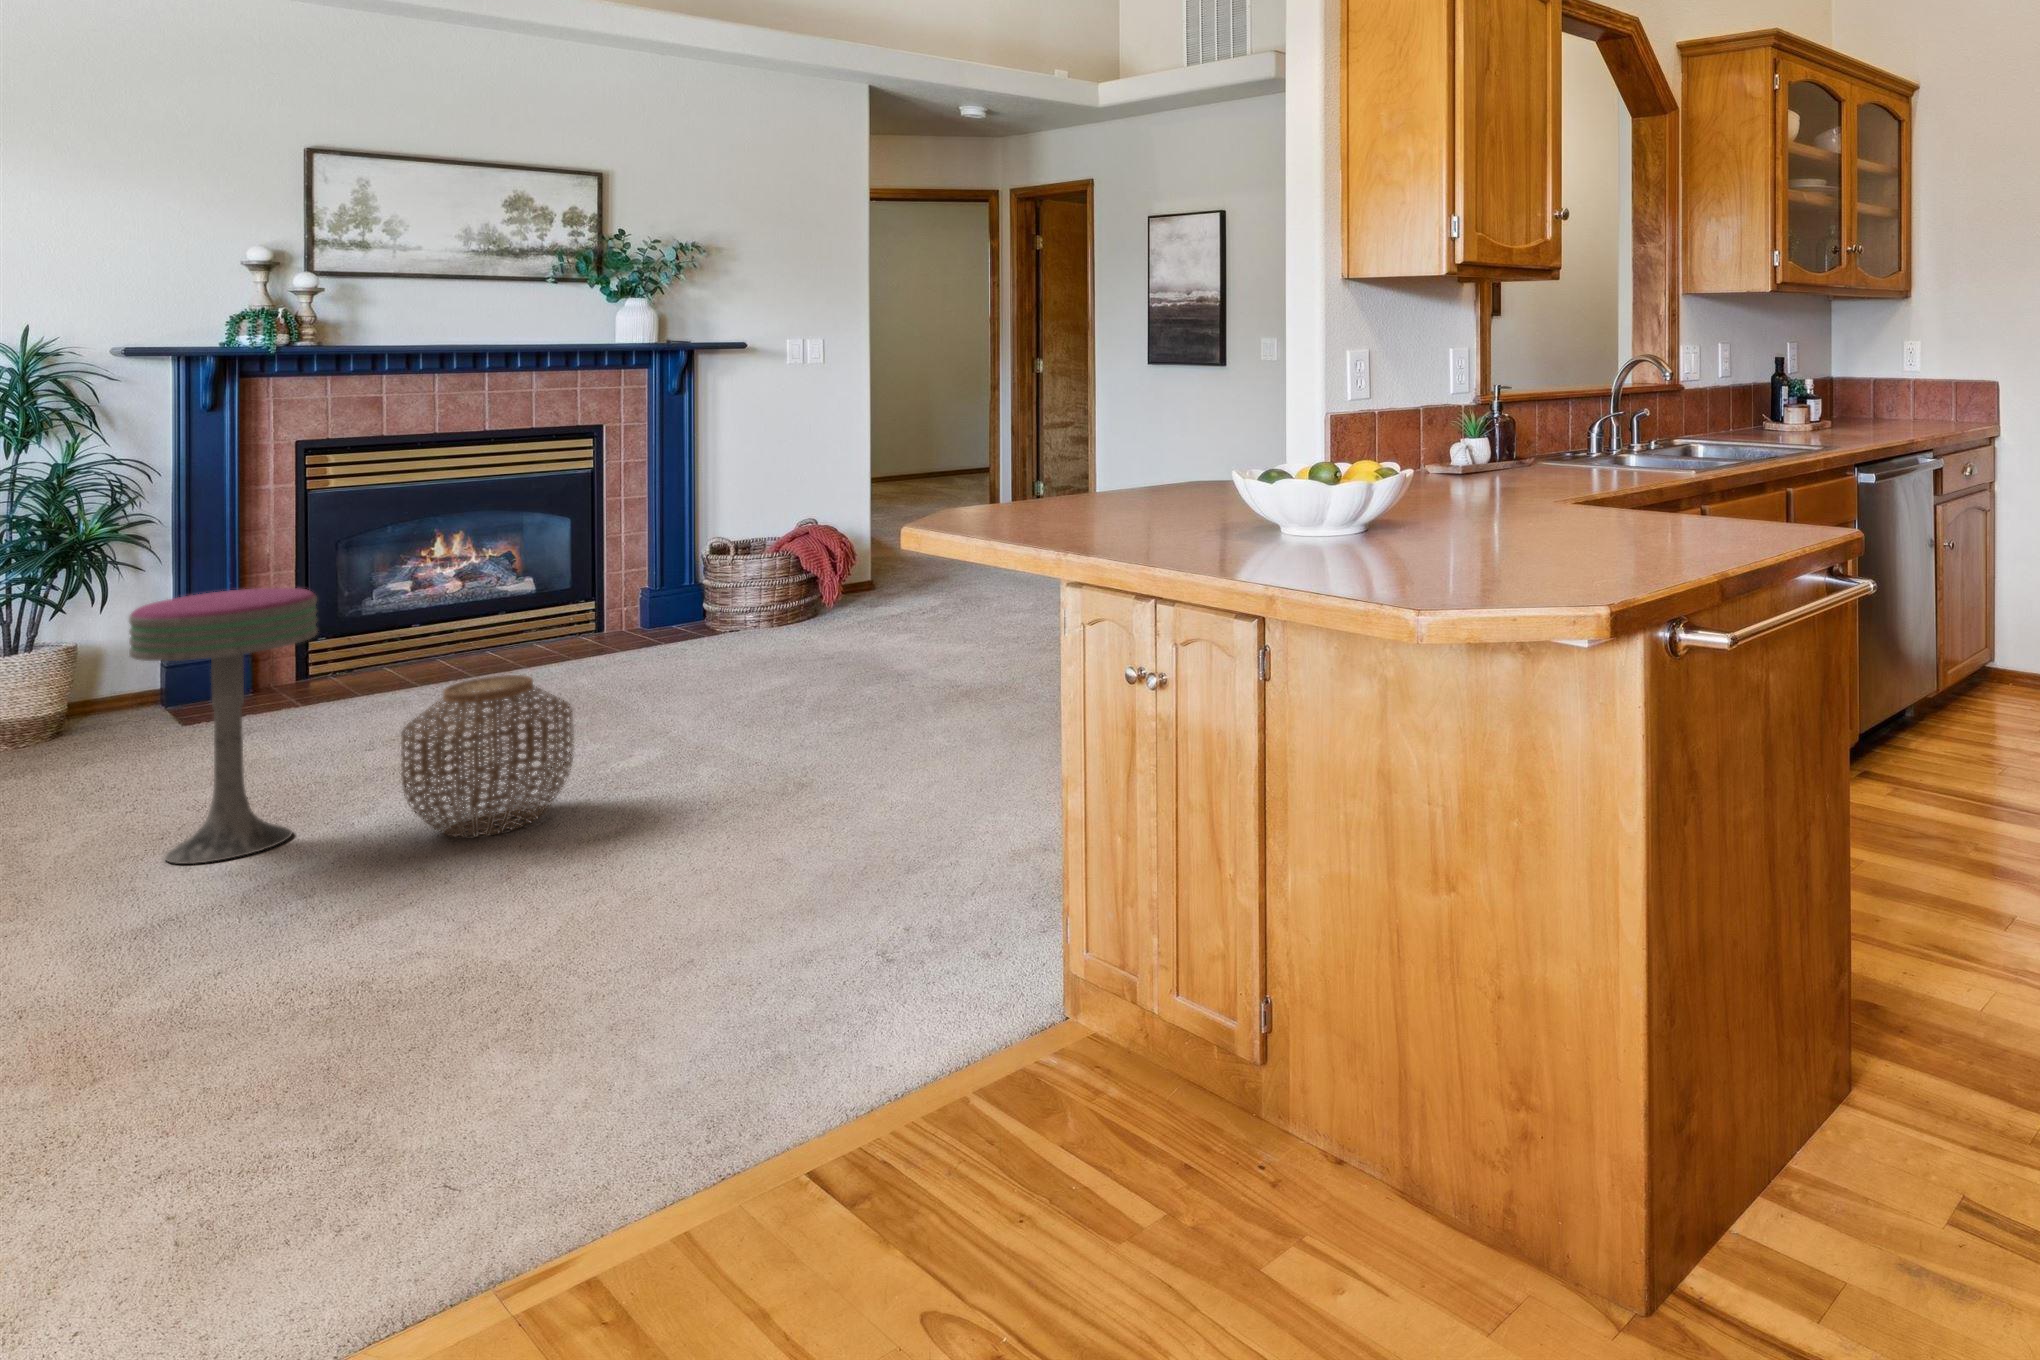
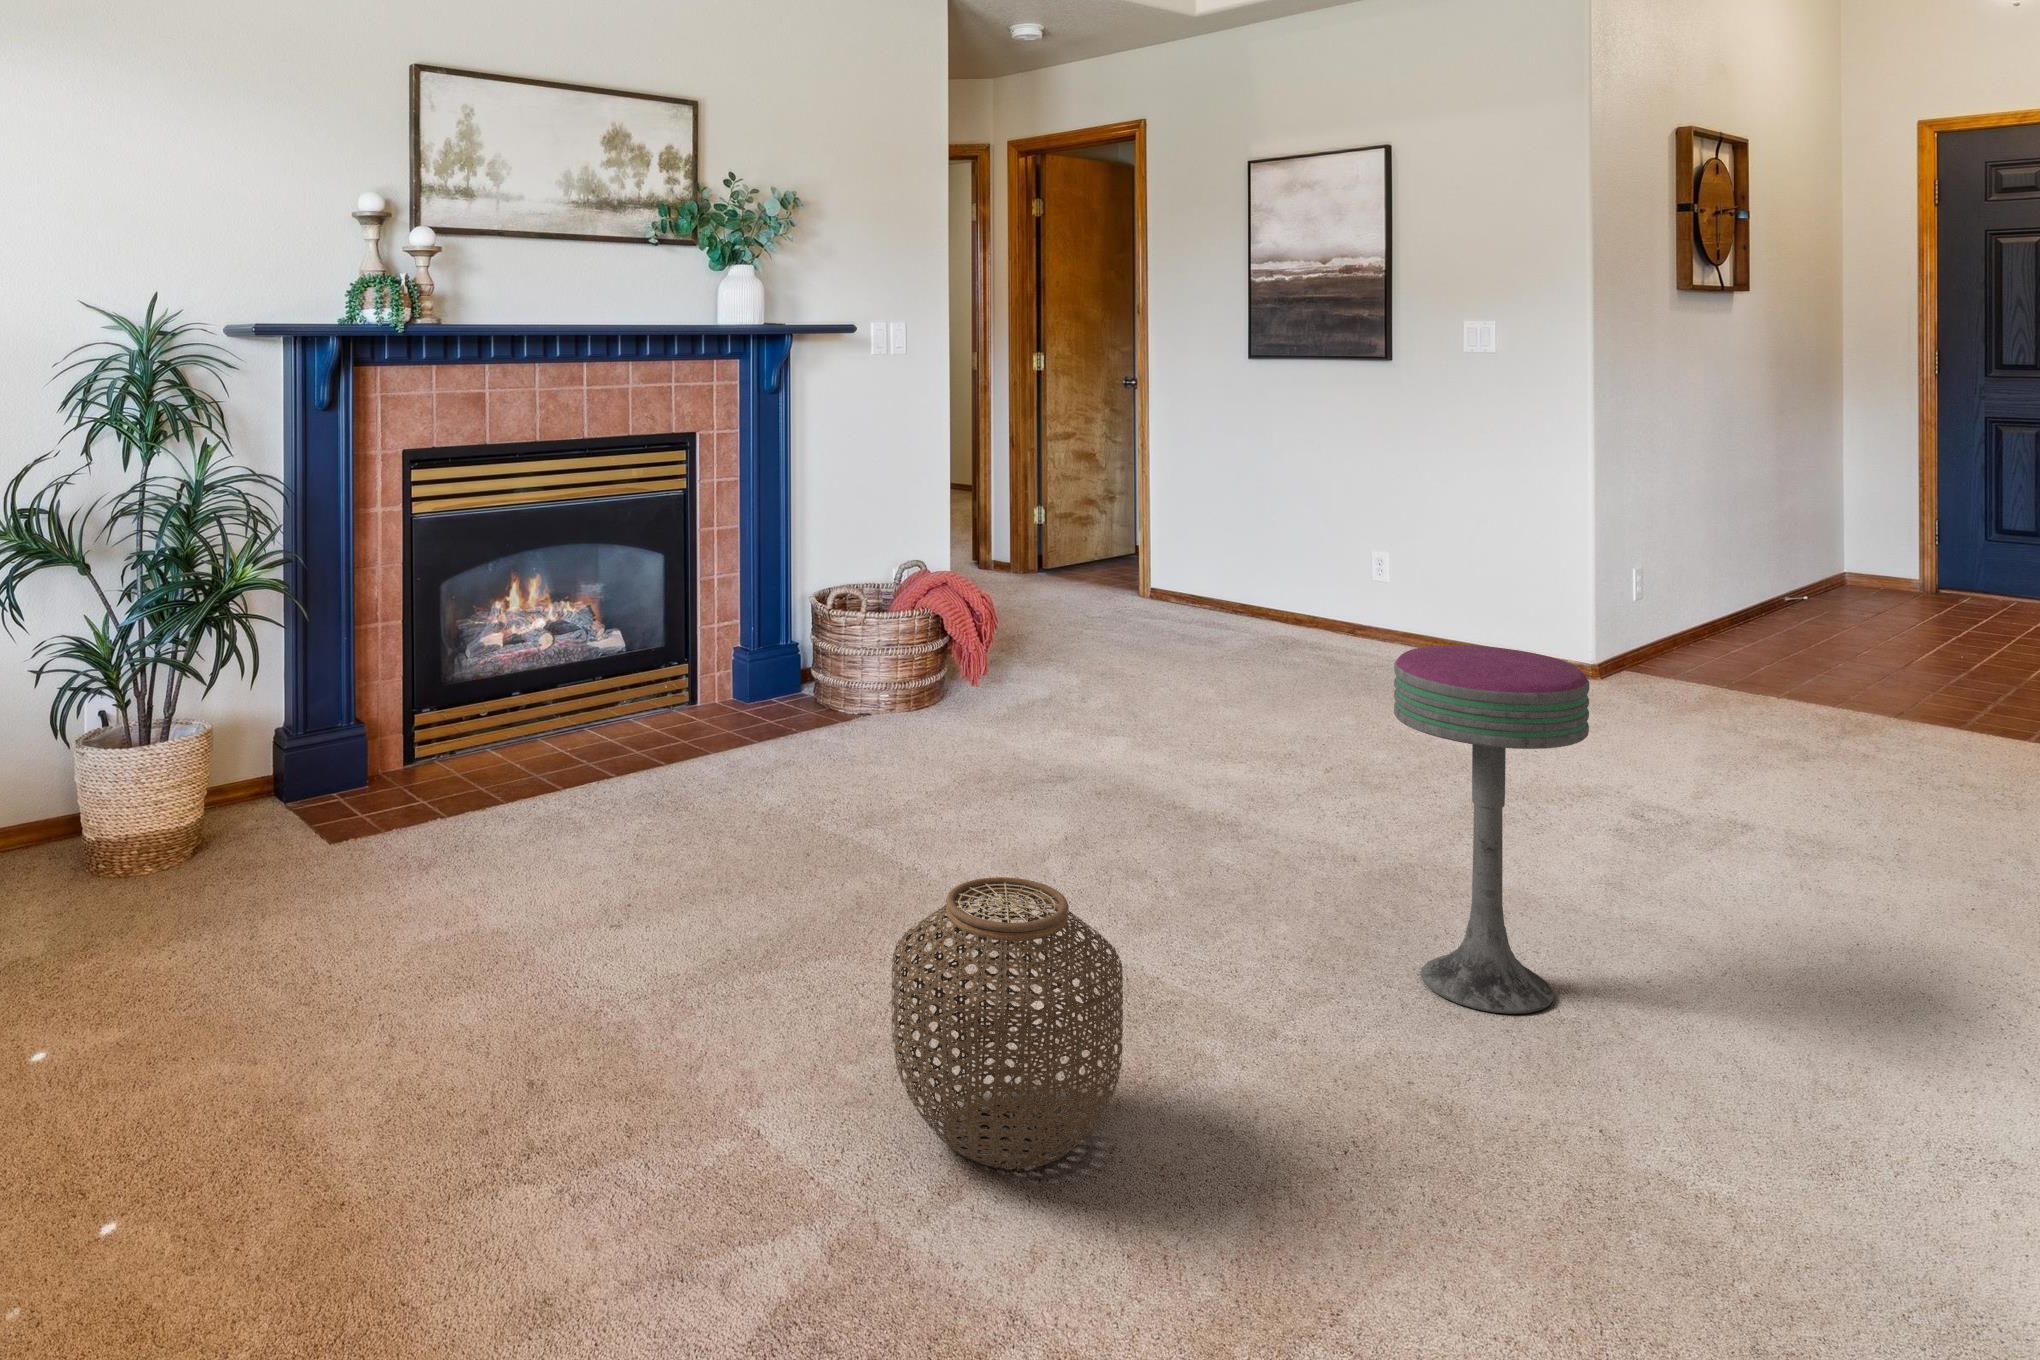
bar stool: present [129,588,318,864] -> present [1394,645,1589,1014]

